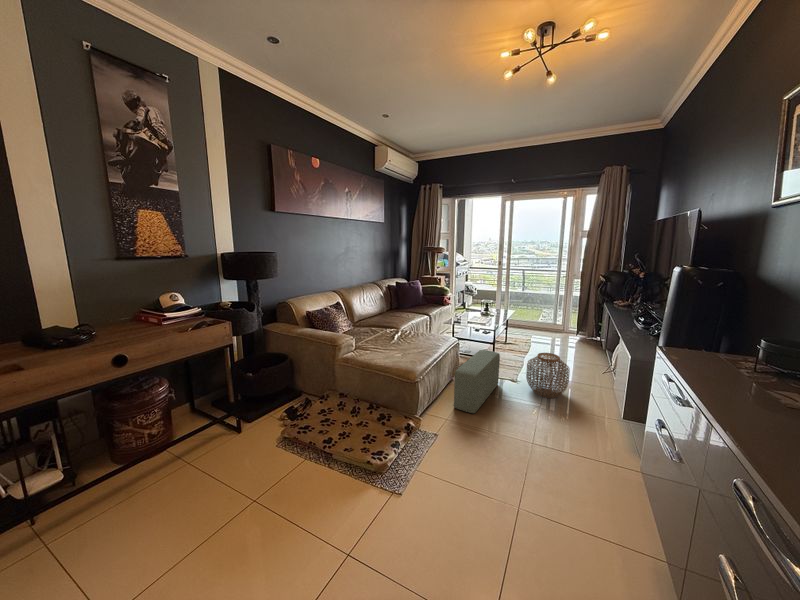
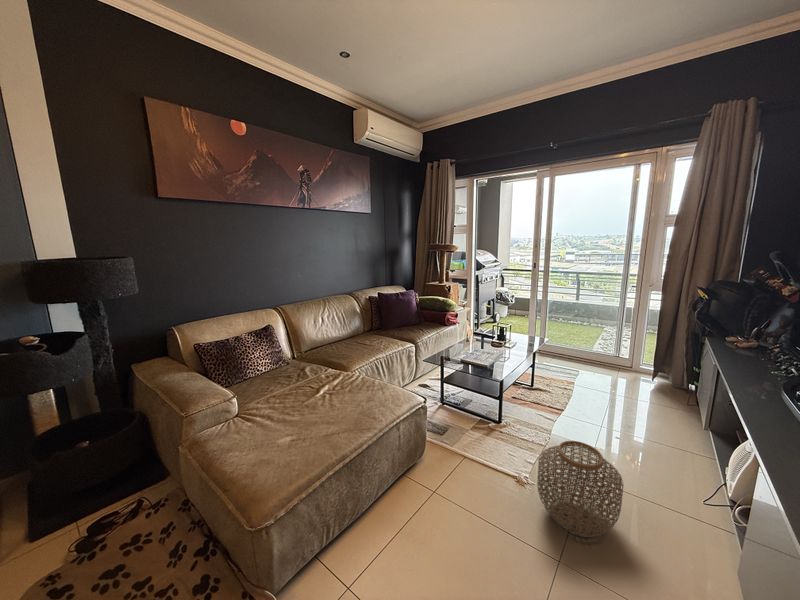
pouf: present [454,350,500,413] -> none [383,420,492,565]

